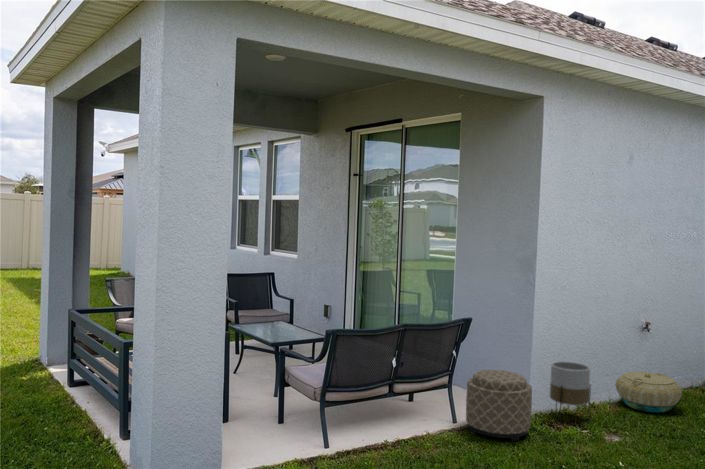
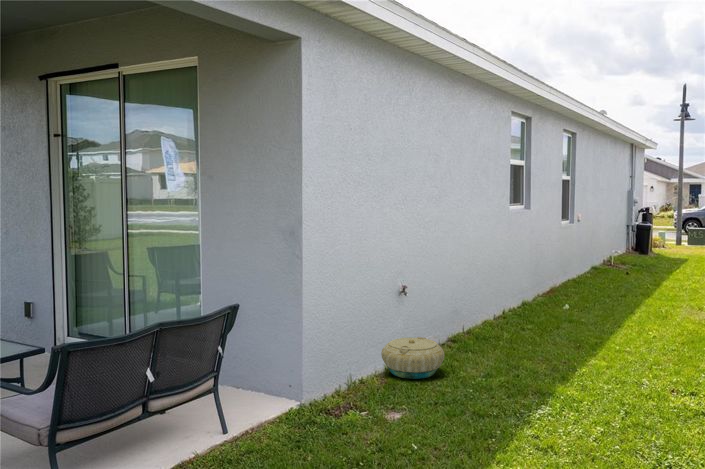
planter: present [550,362,591,421] -> none [323,339,365,408]
ottoman: present [466,370,532,441] -> none [238,361,313,444]

